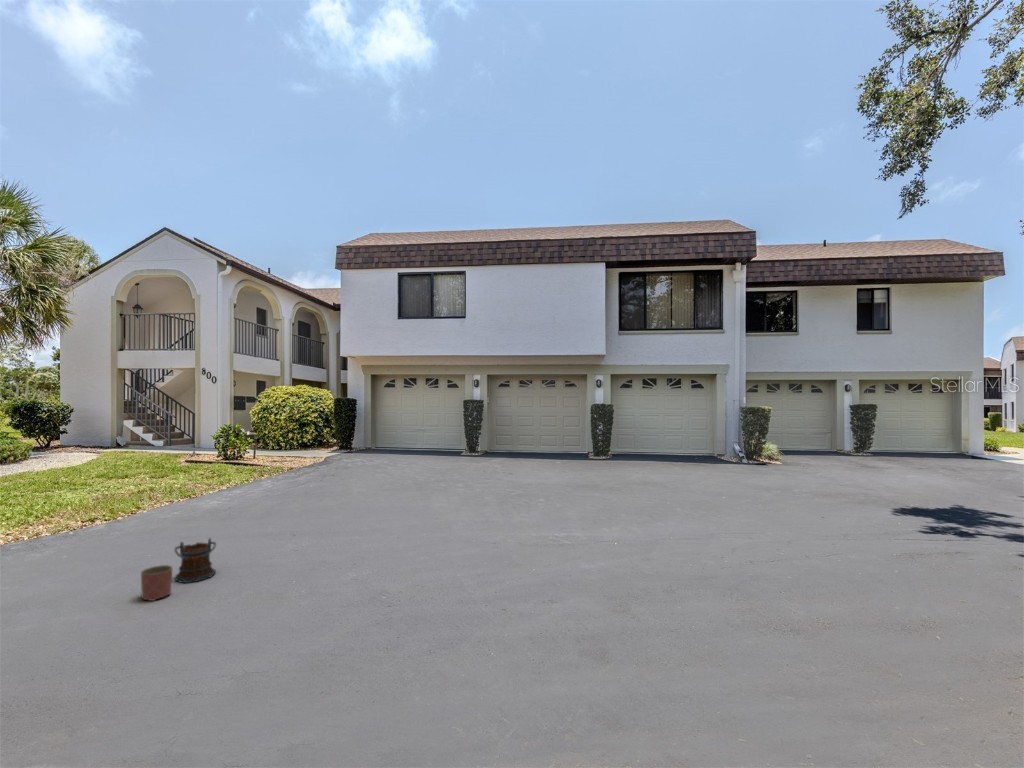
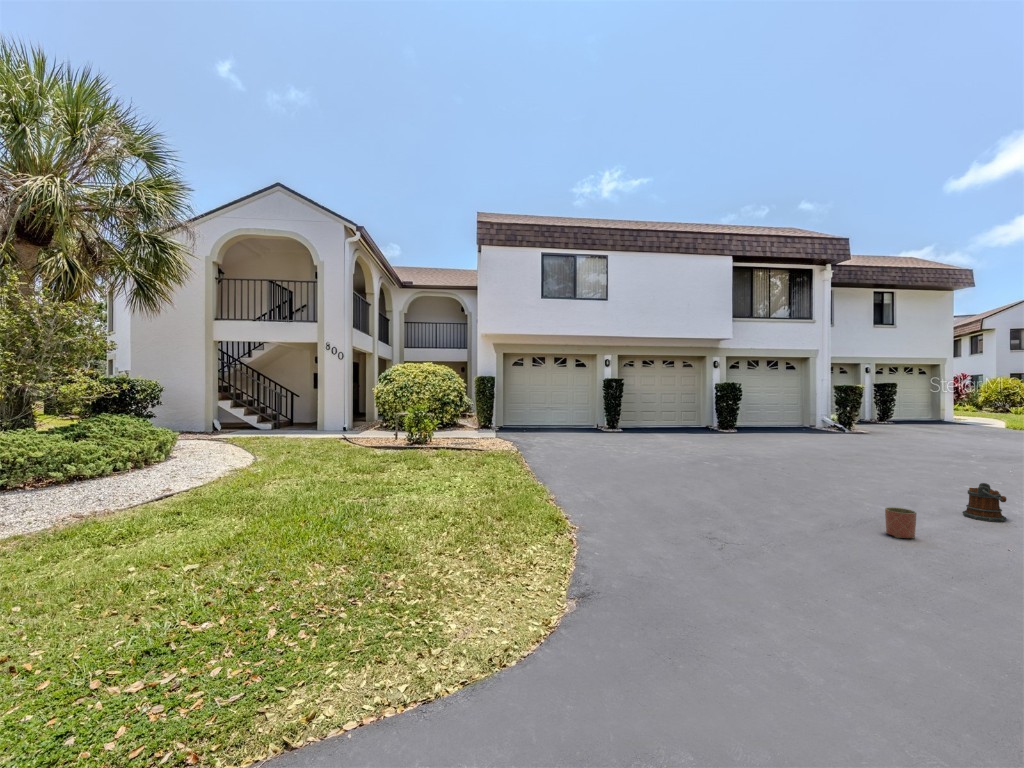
bucket: present [175,539,216,583] -> present [962,483,1007,522]

